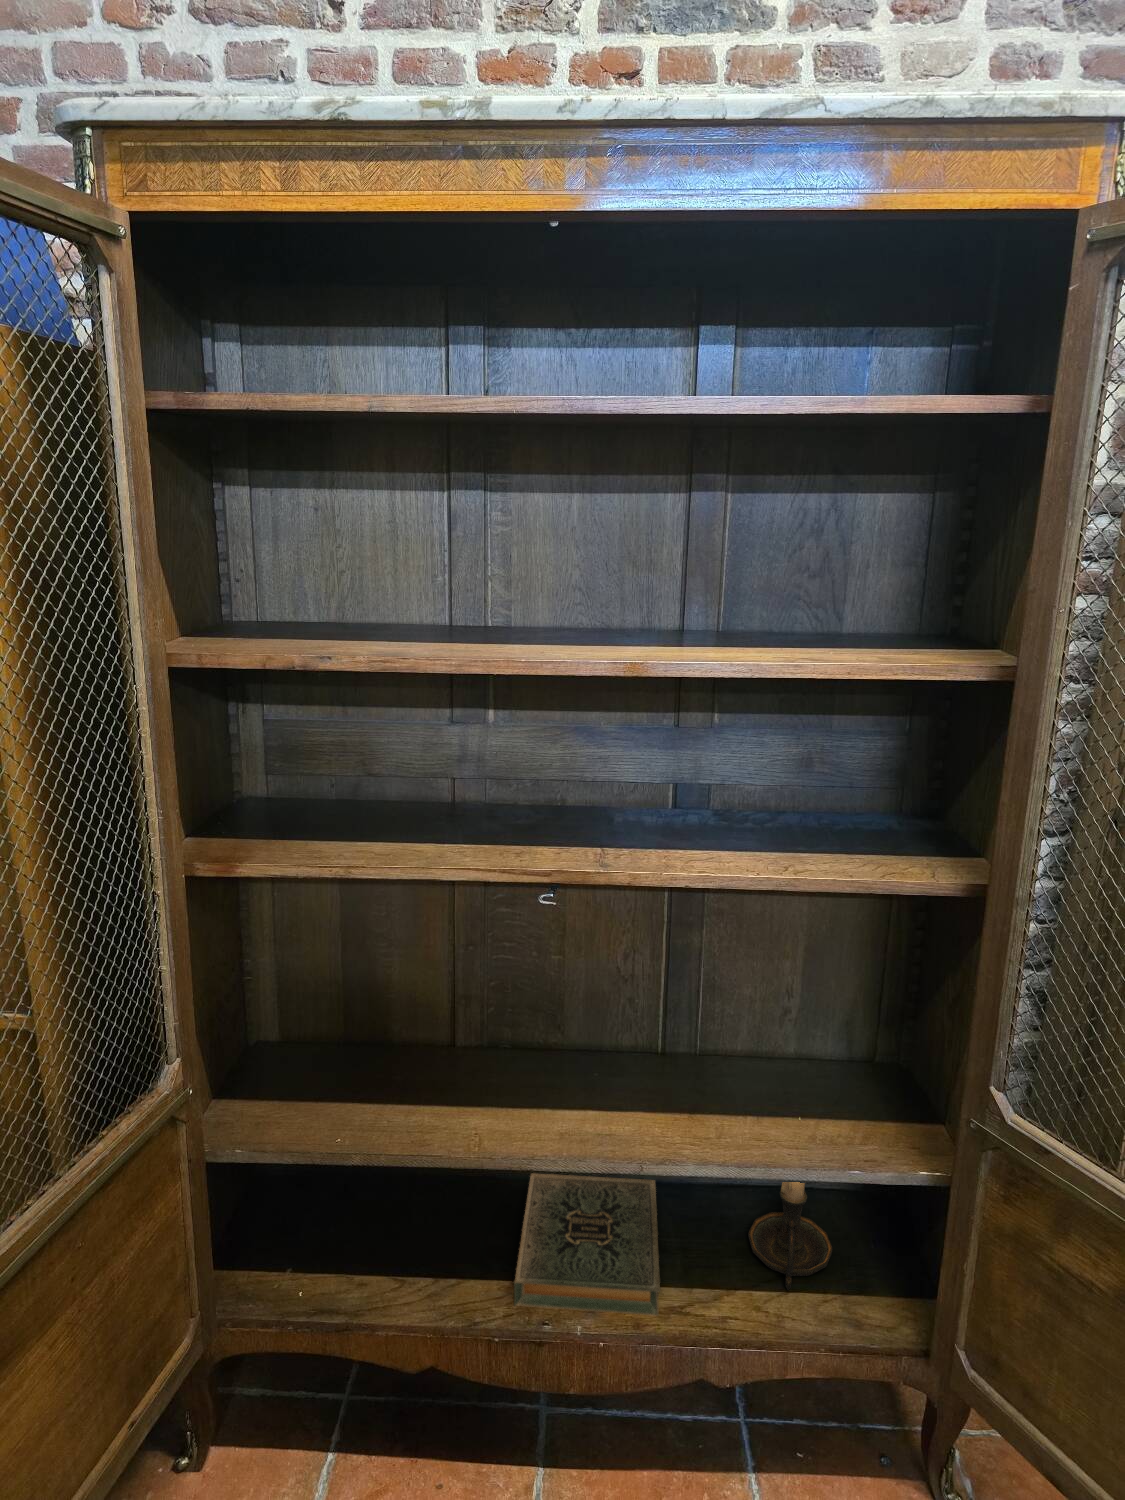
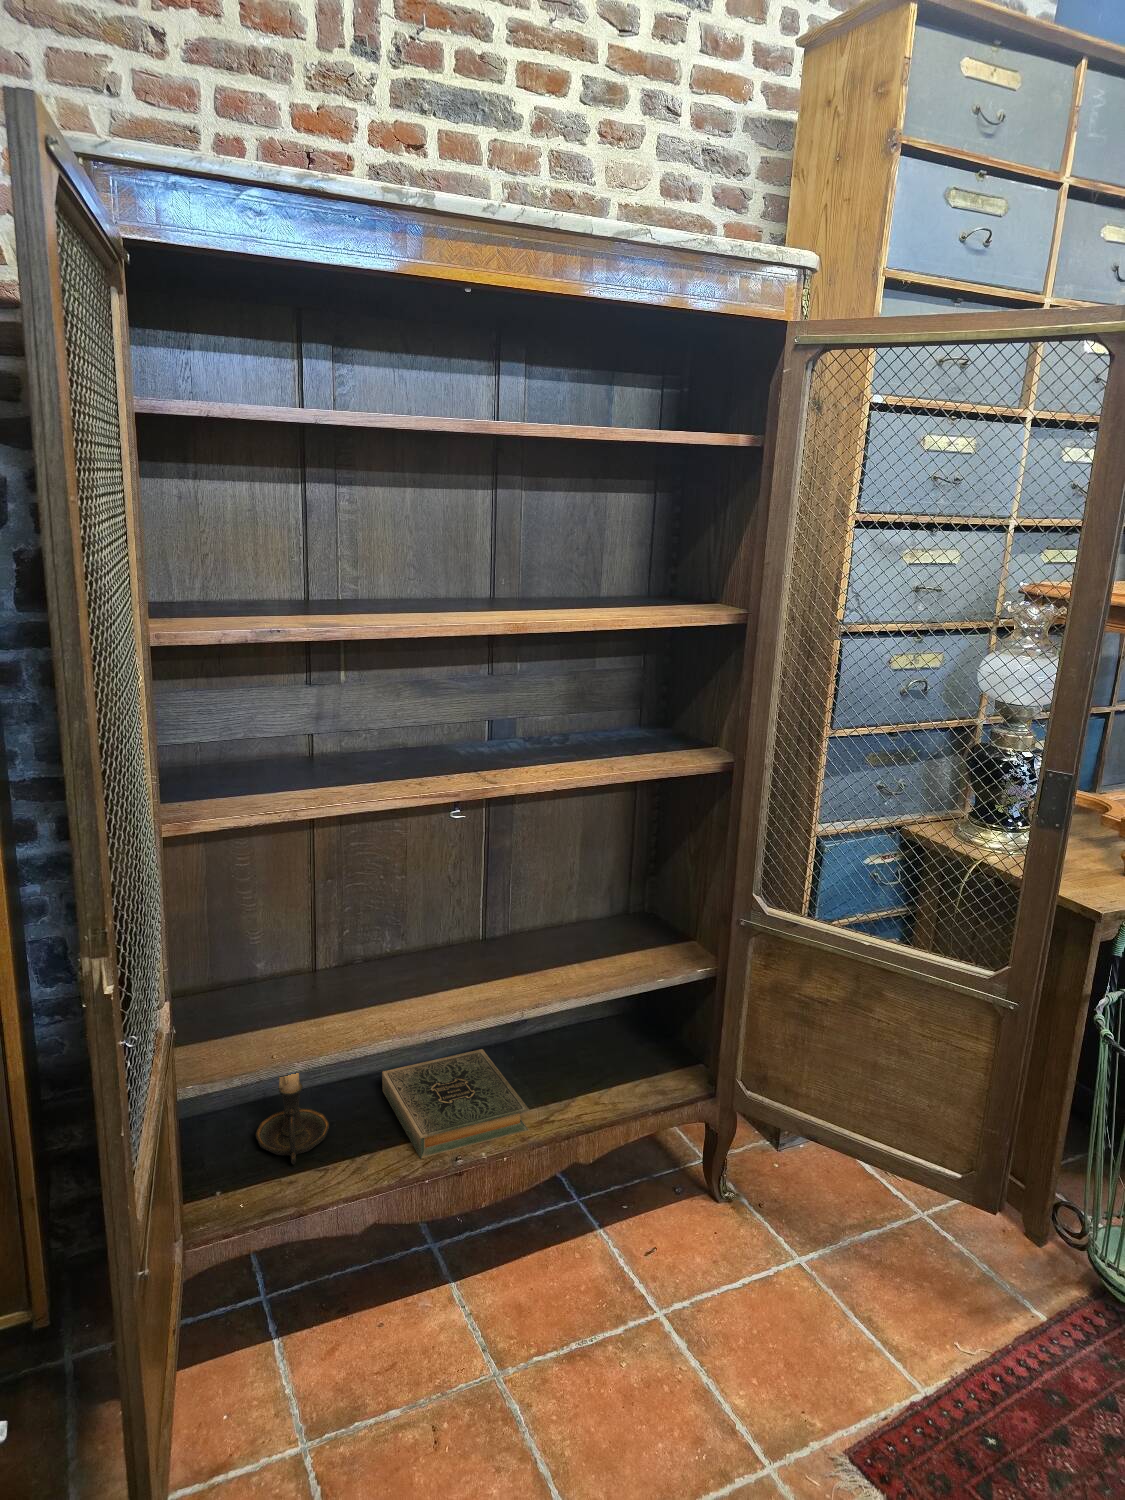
candle holder: present [748,1117,832,1290] -> present [256,1073,329,1165]

